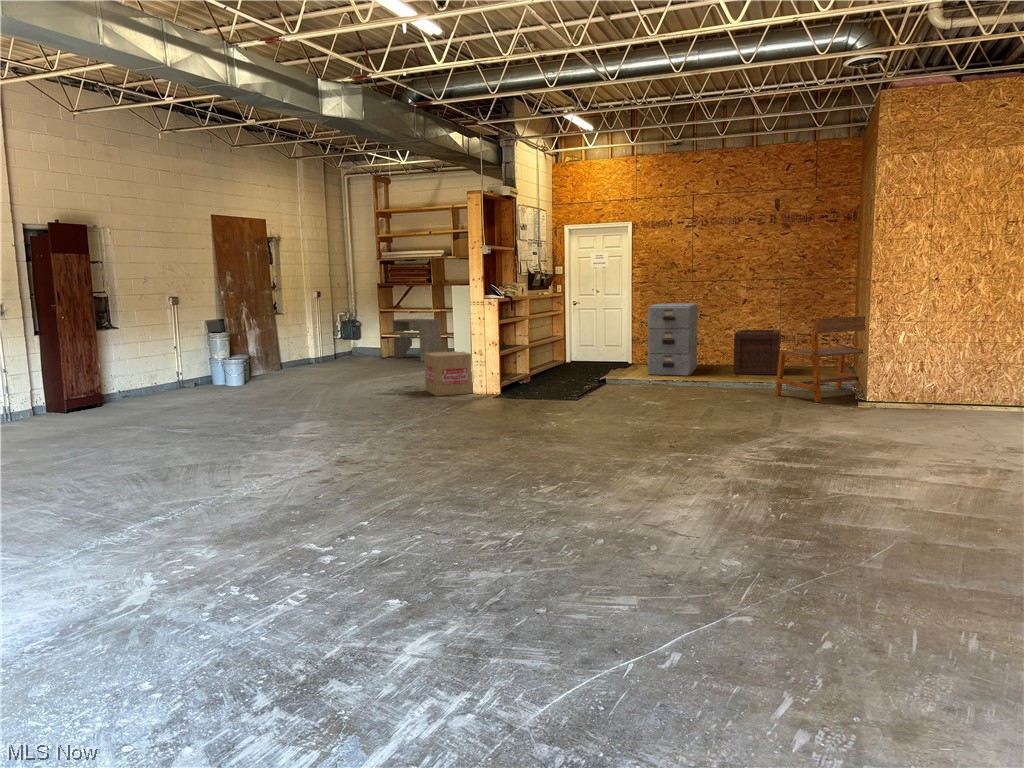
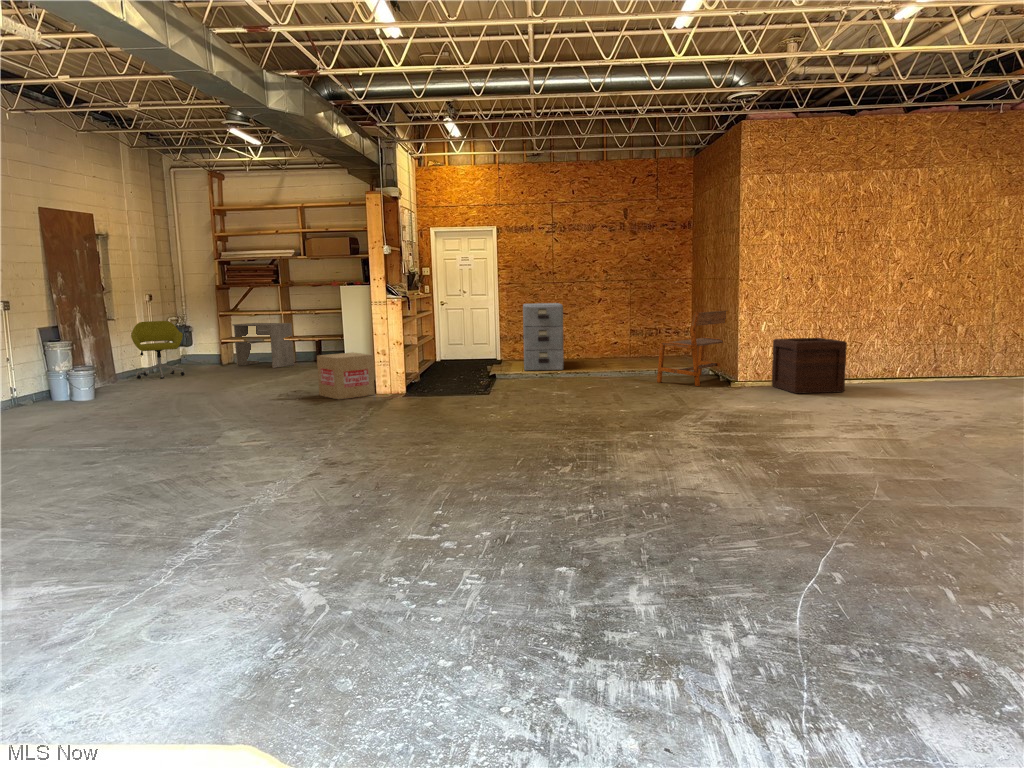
office chair: none [300,316,344,368] -> present [131,321,185,379]
wooden crate: present [733,330,780,375] -> present [772,338,847,394]

